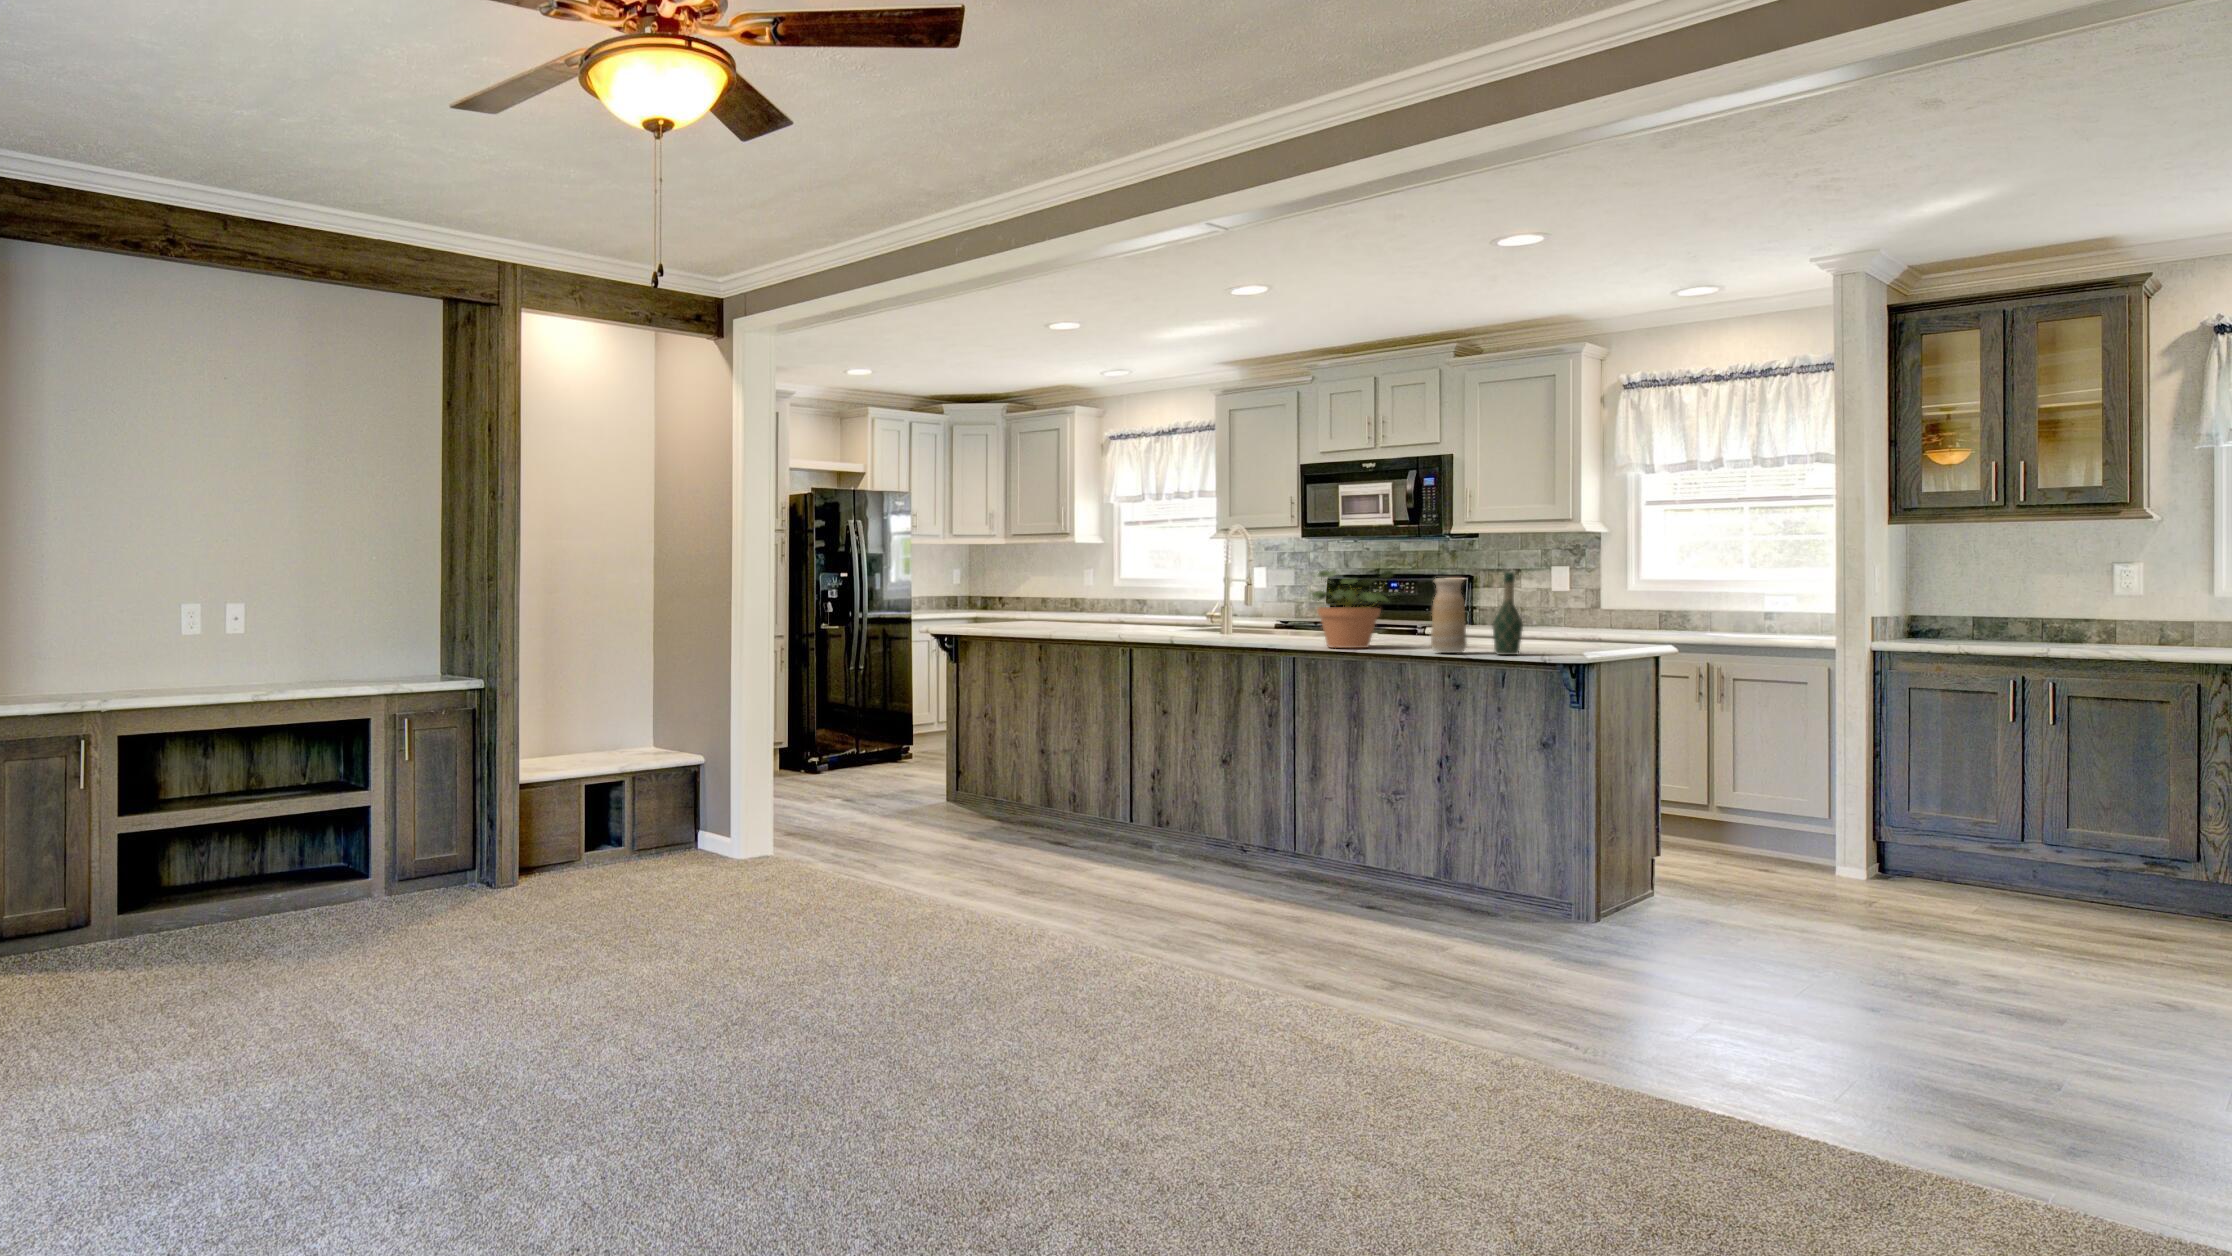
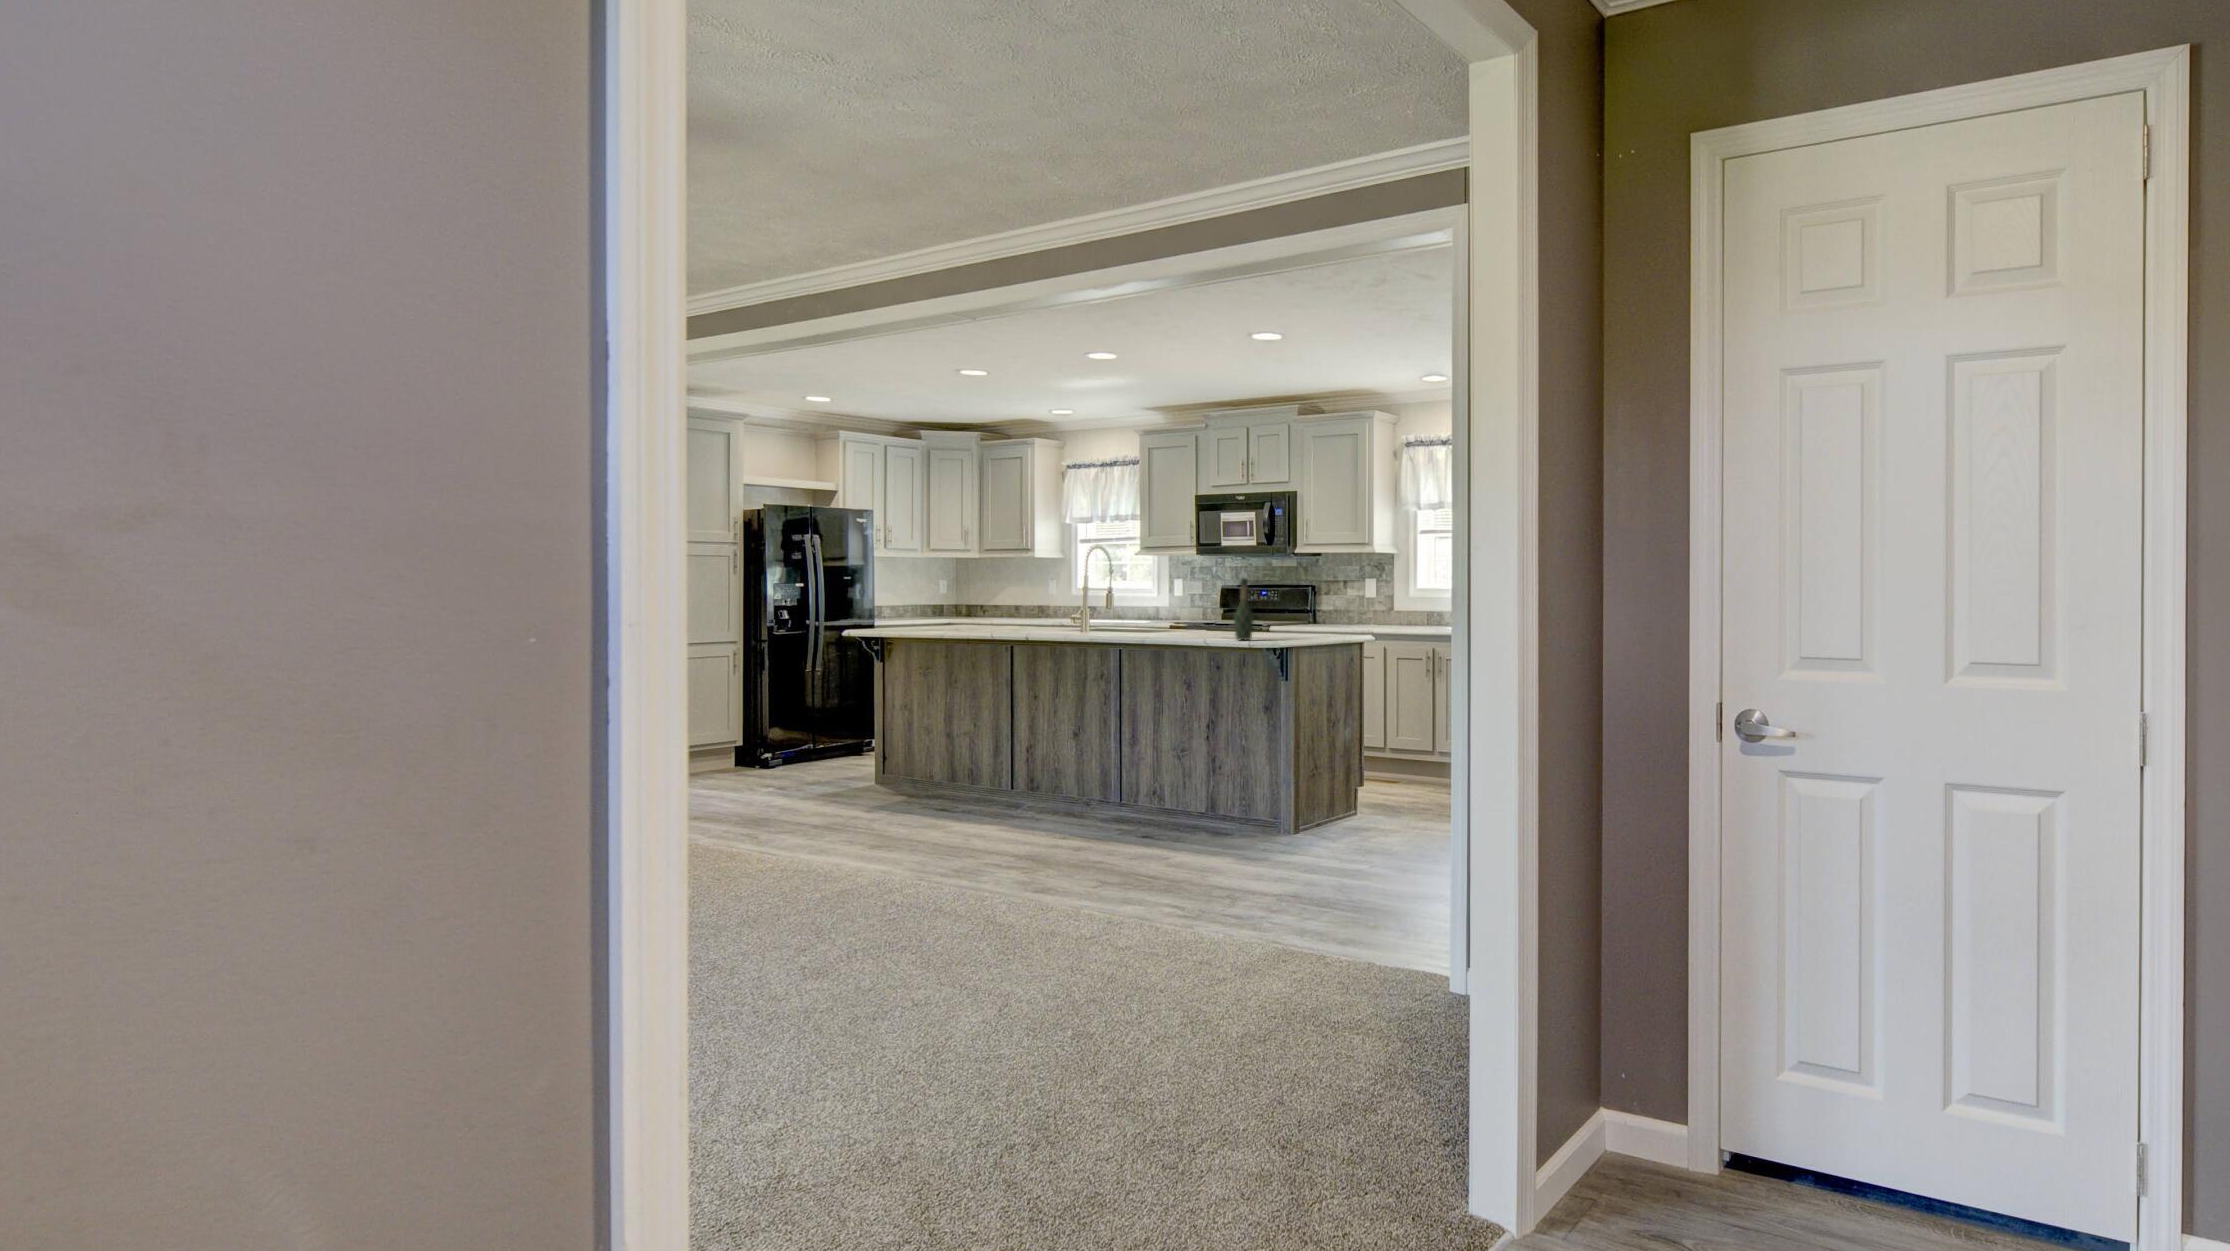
potted plant: present [1312,570,1400,648] -> none [1118,575,1191,638]
vase: present [1431,578,1467,653] -> none [1195,582,1219,639]

